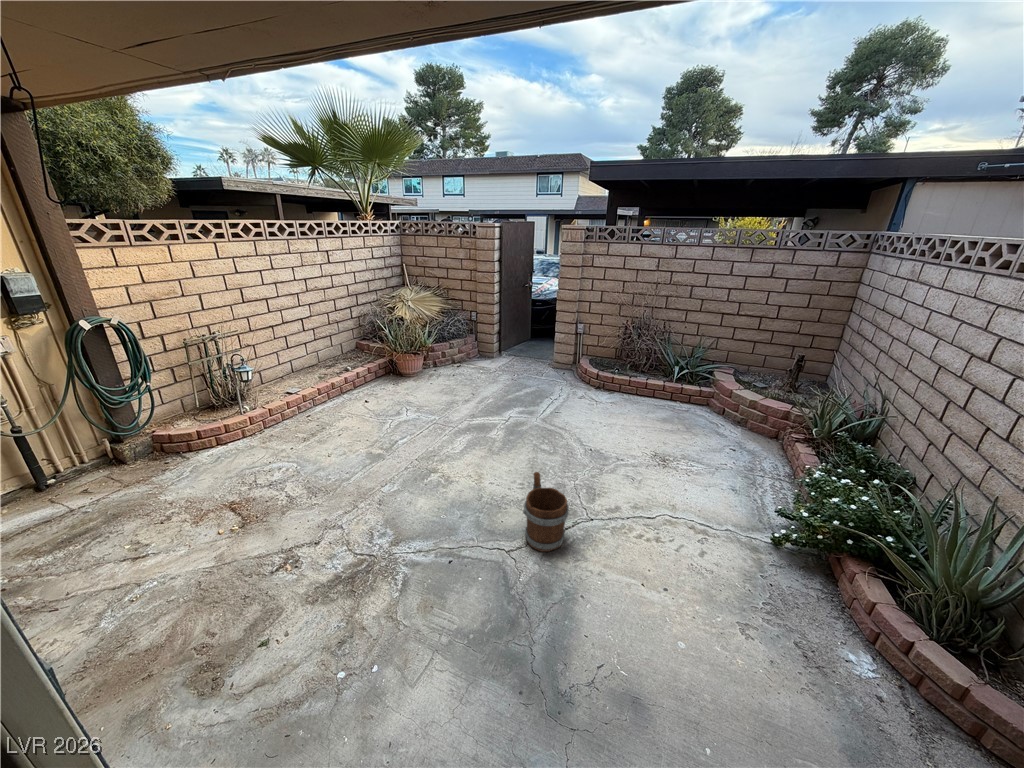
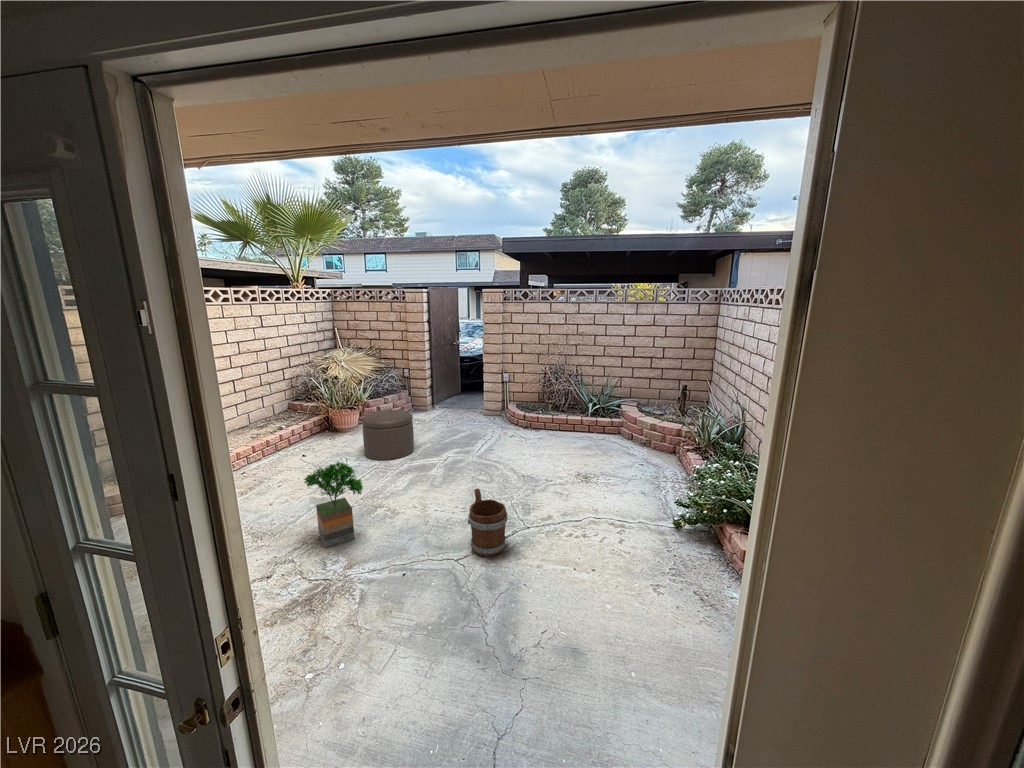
ottoman: none [423,360,475,415] -> present [362,410,414,460]
potted tree: none [352,427,414,515] -> present [304,462,363,548]

